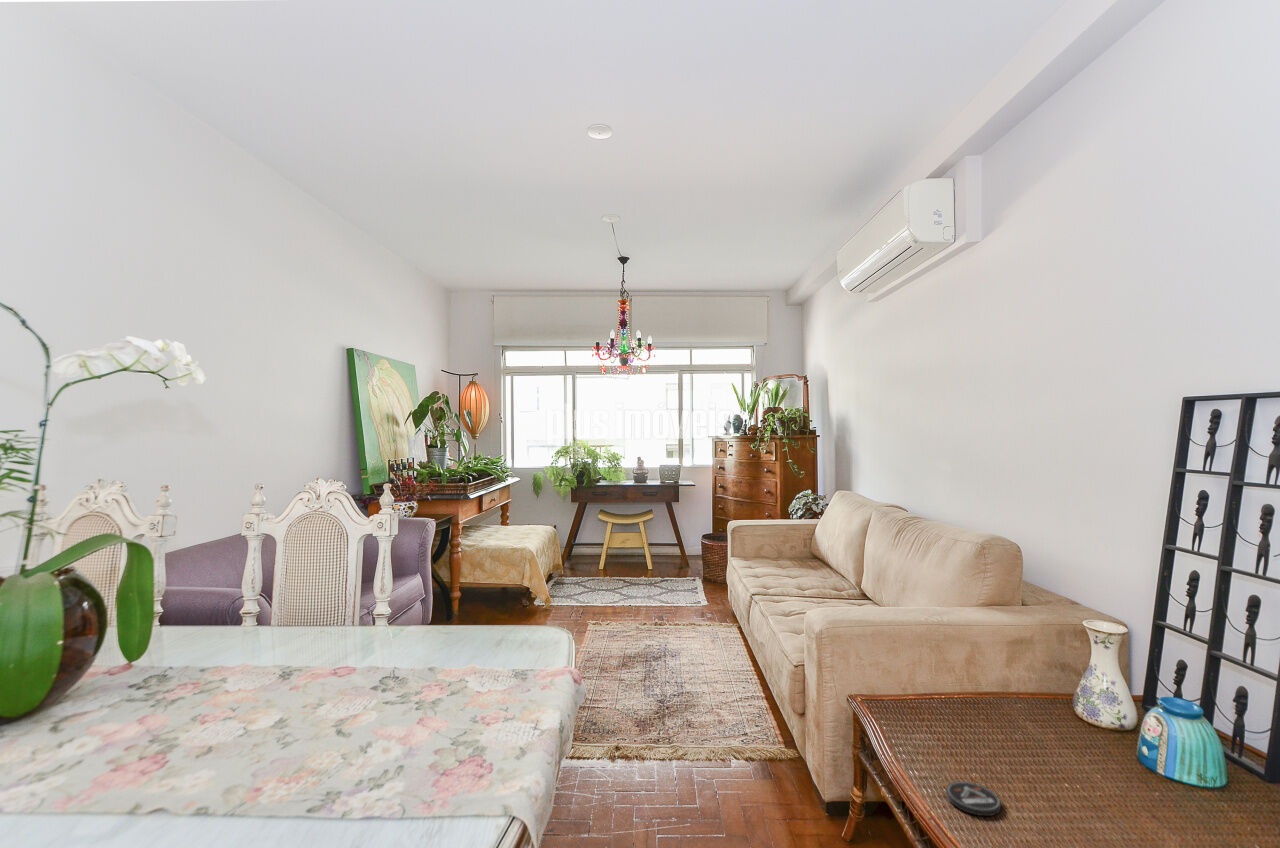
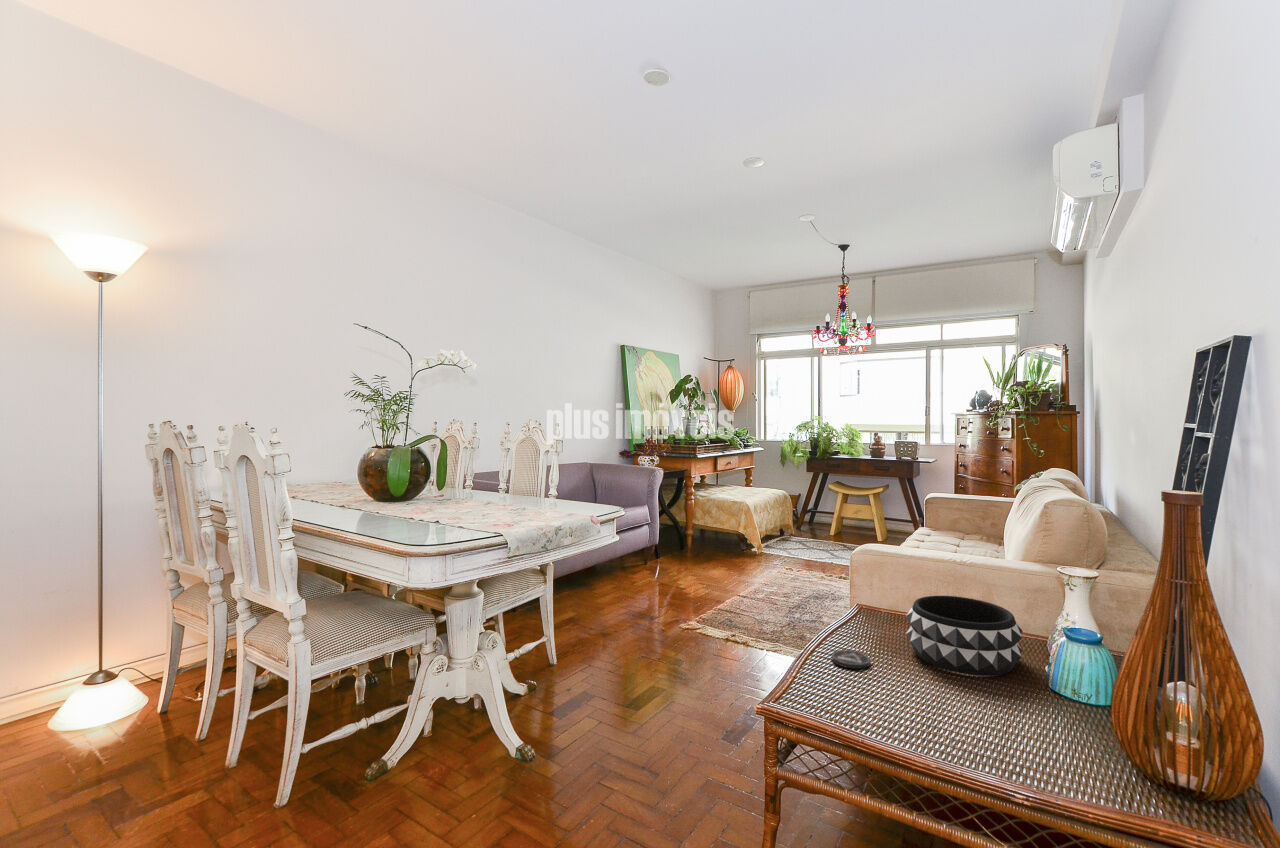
decorative bowl: none [973,674,1117,780] -> present [906,596,1023,676]

